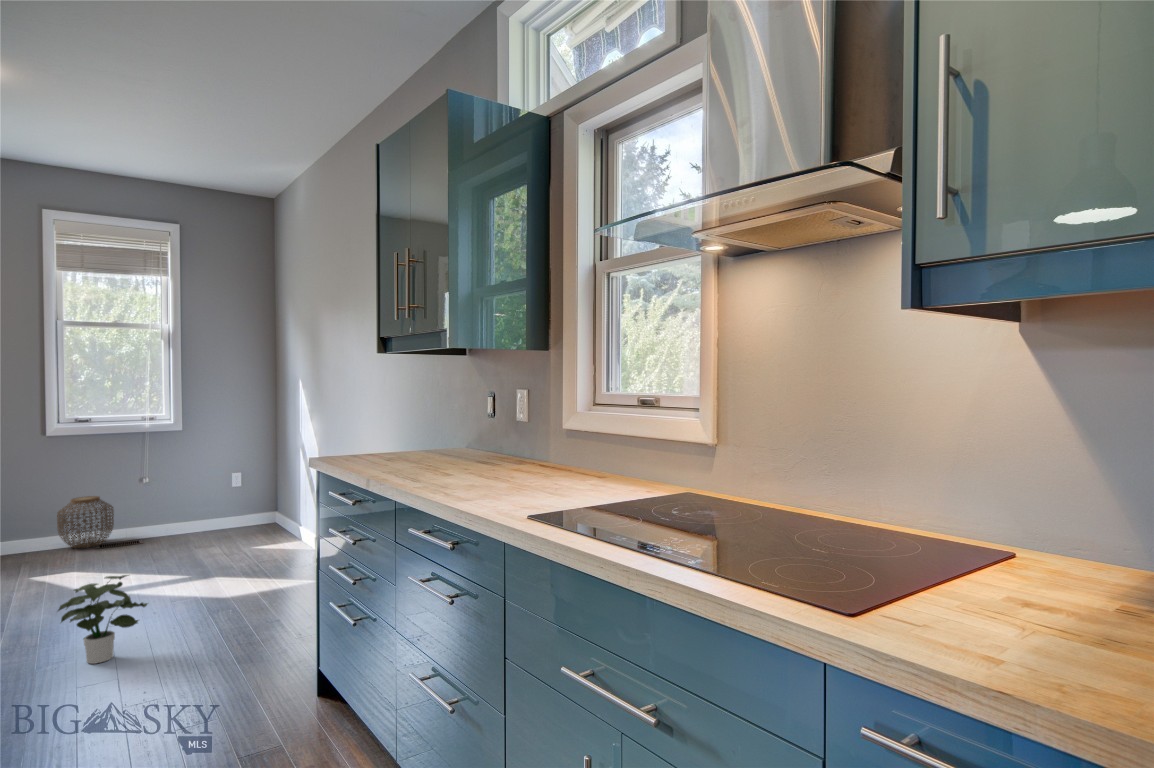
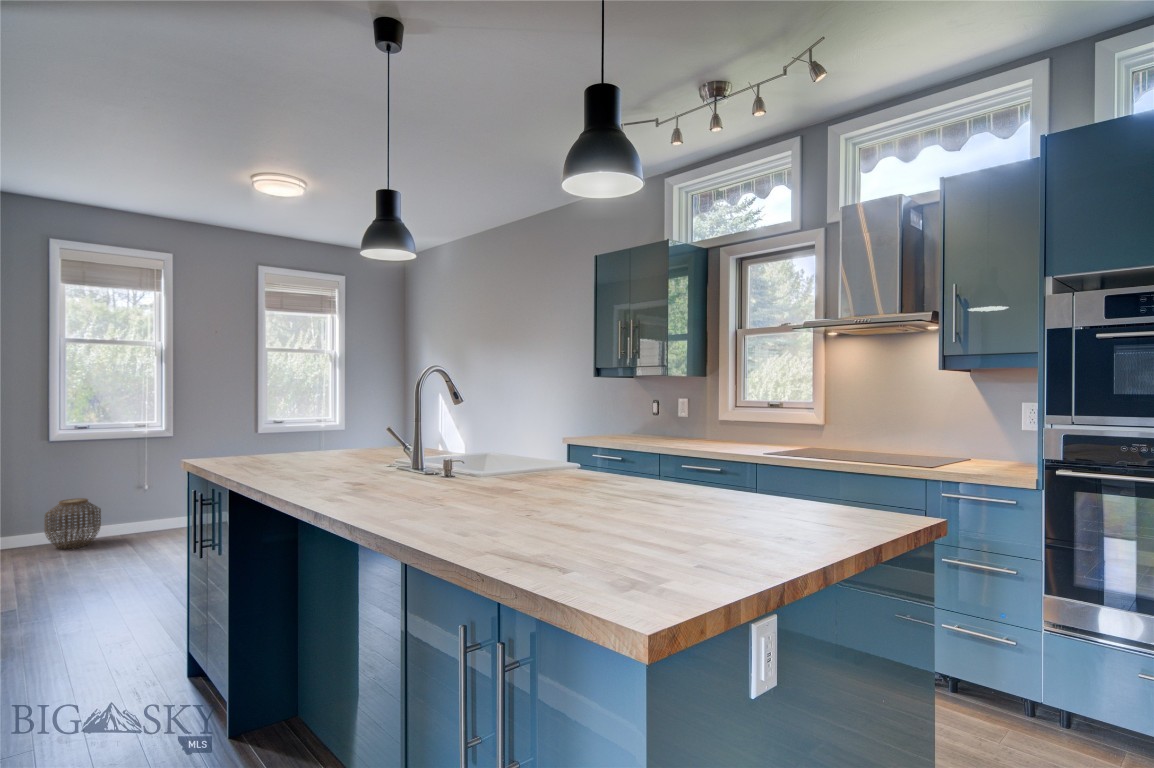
potted plant: present [58,575,147,664] -> none [53,579,145,664]

